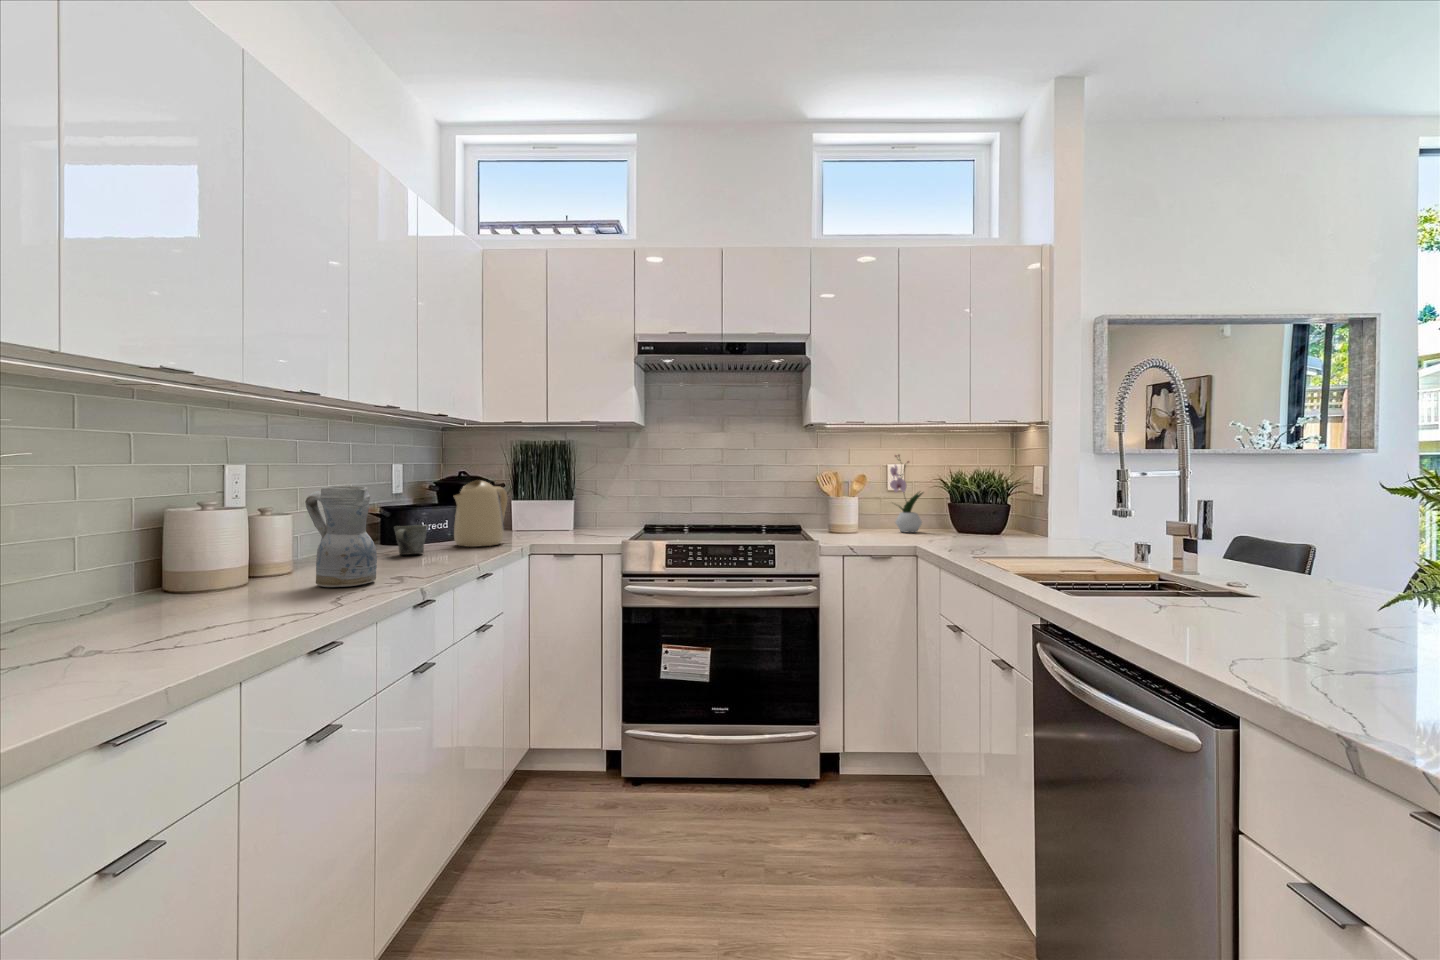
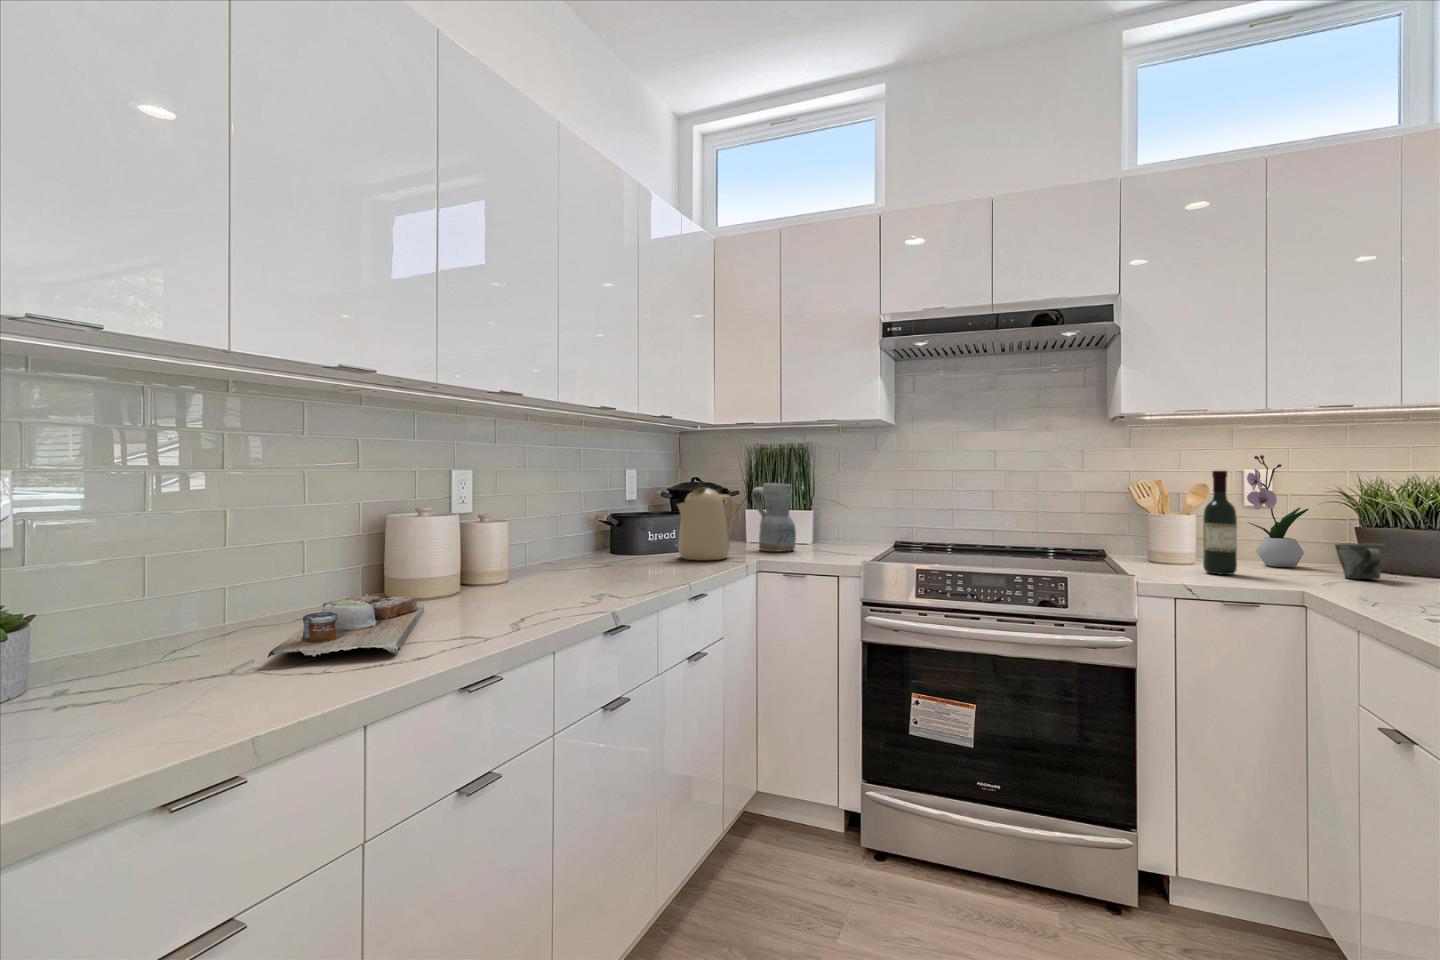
wine bottle: none [862,466,882,539] -> present [1203,471,1237,575]
ceramic pitcher: present [305,486,377,587] -> present [752,483,796,551]
mug: present [394,525,427,555] -> present [1334,543,1385,579]
cutting board: none [108,585,241,641] -> present [268,594,424,657]

